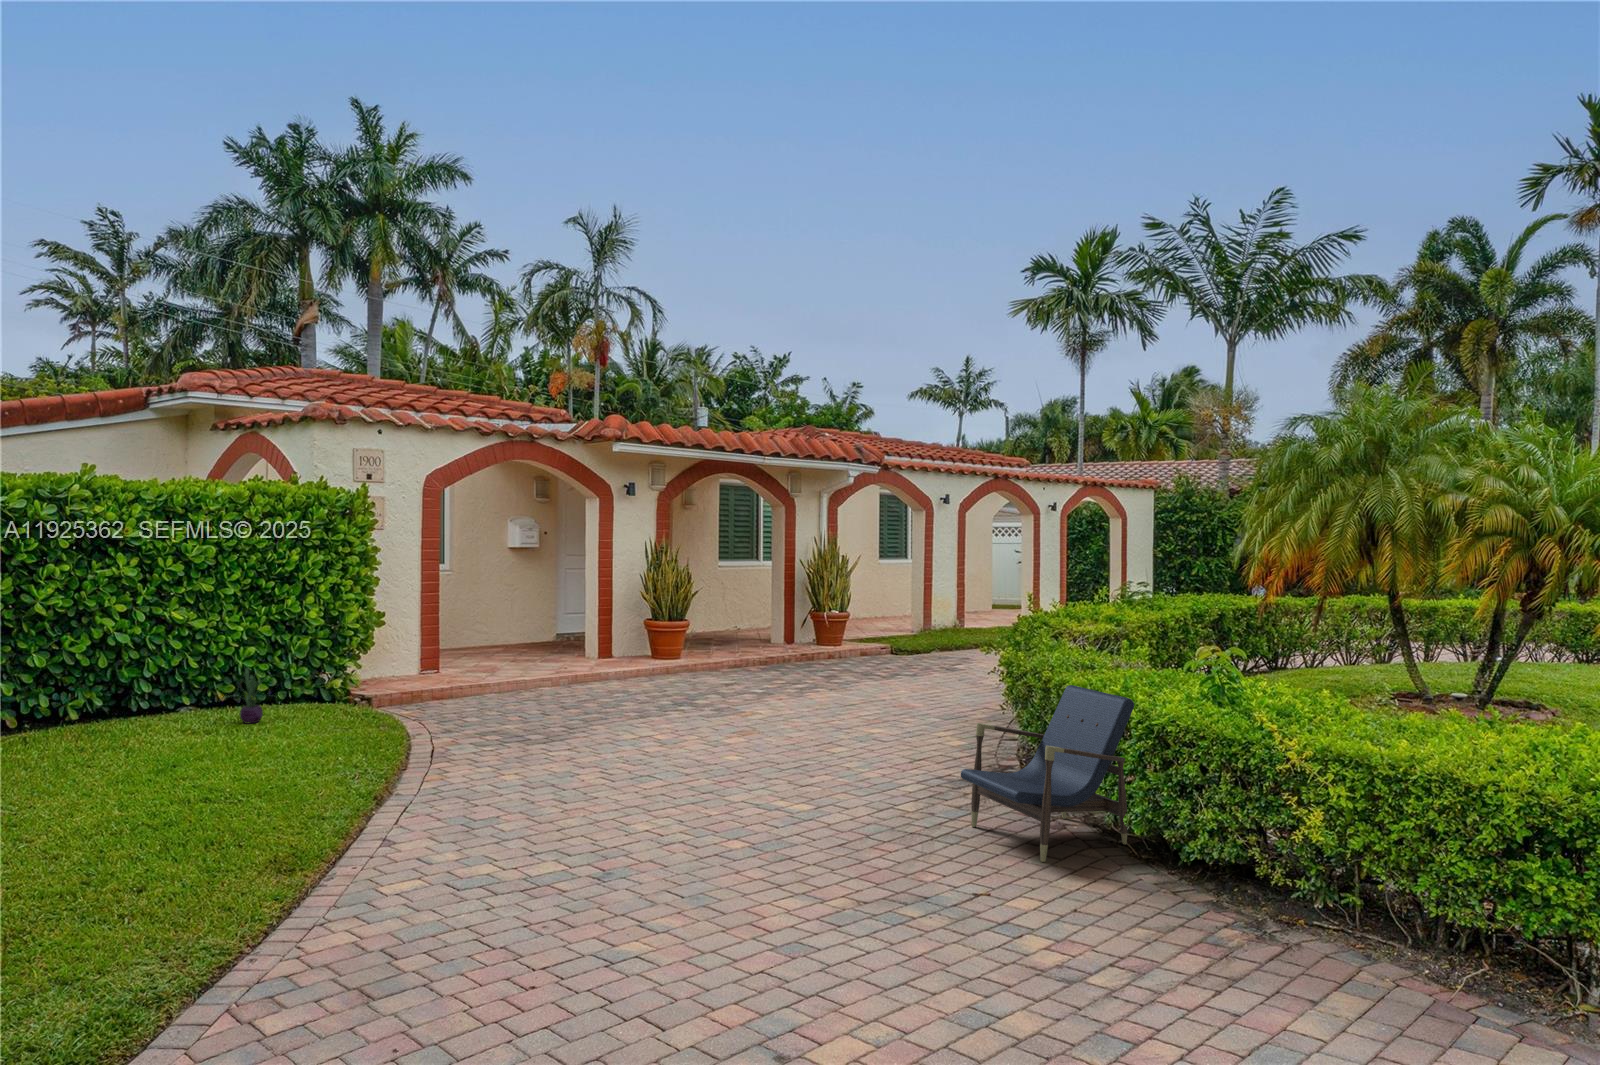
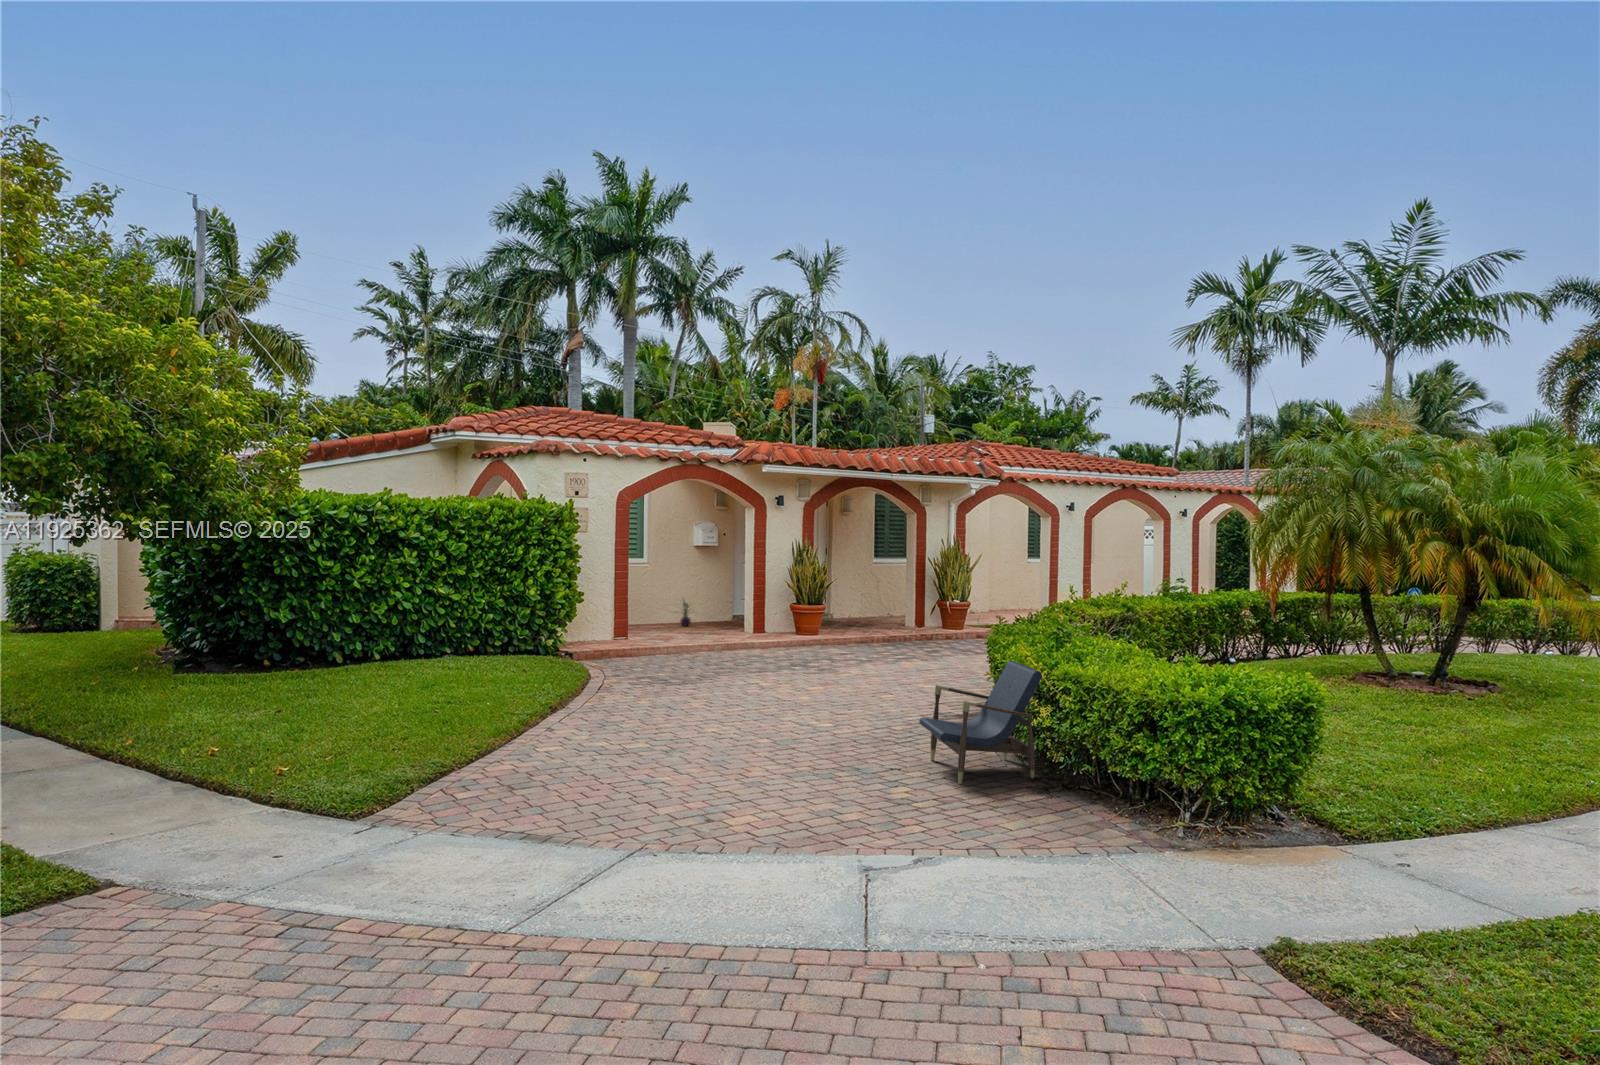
decorative plant: present [240,668,263,724] -> present [680,602,691,626]

